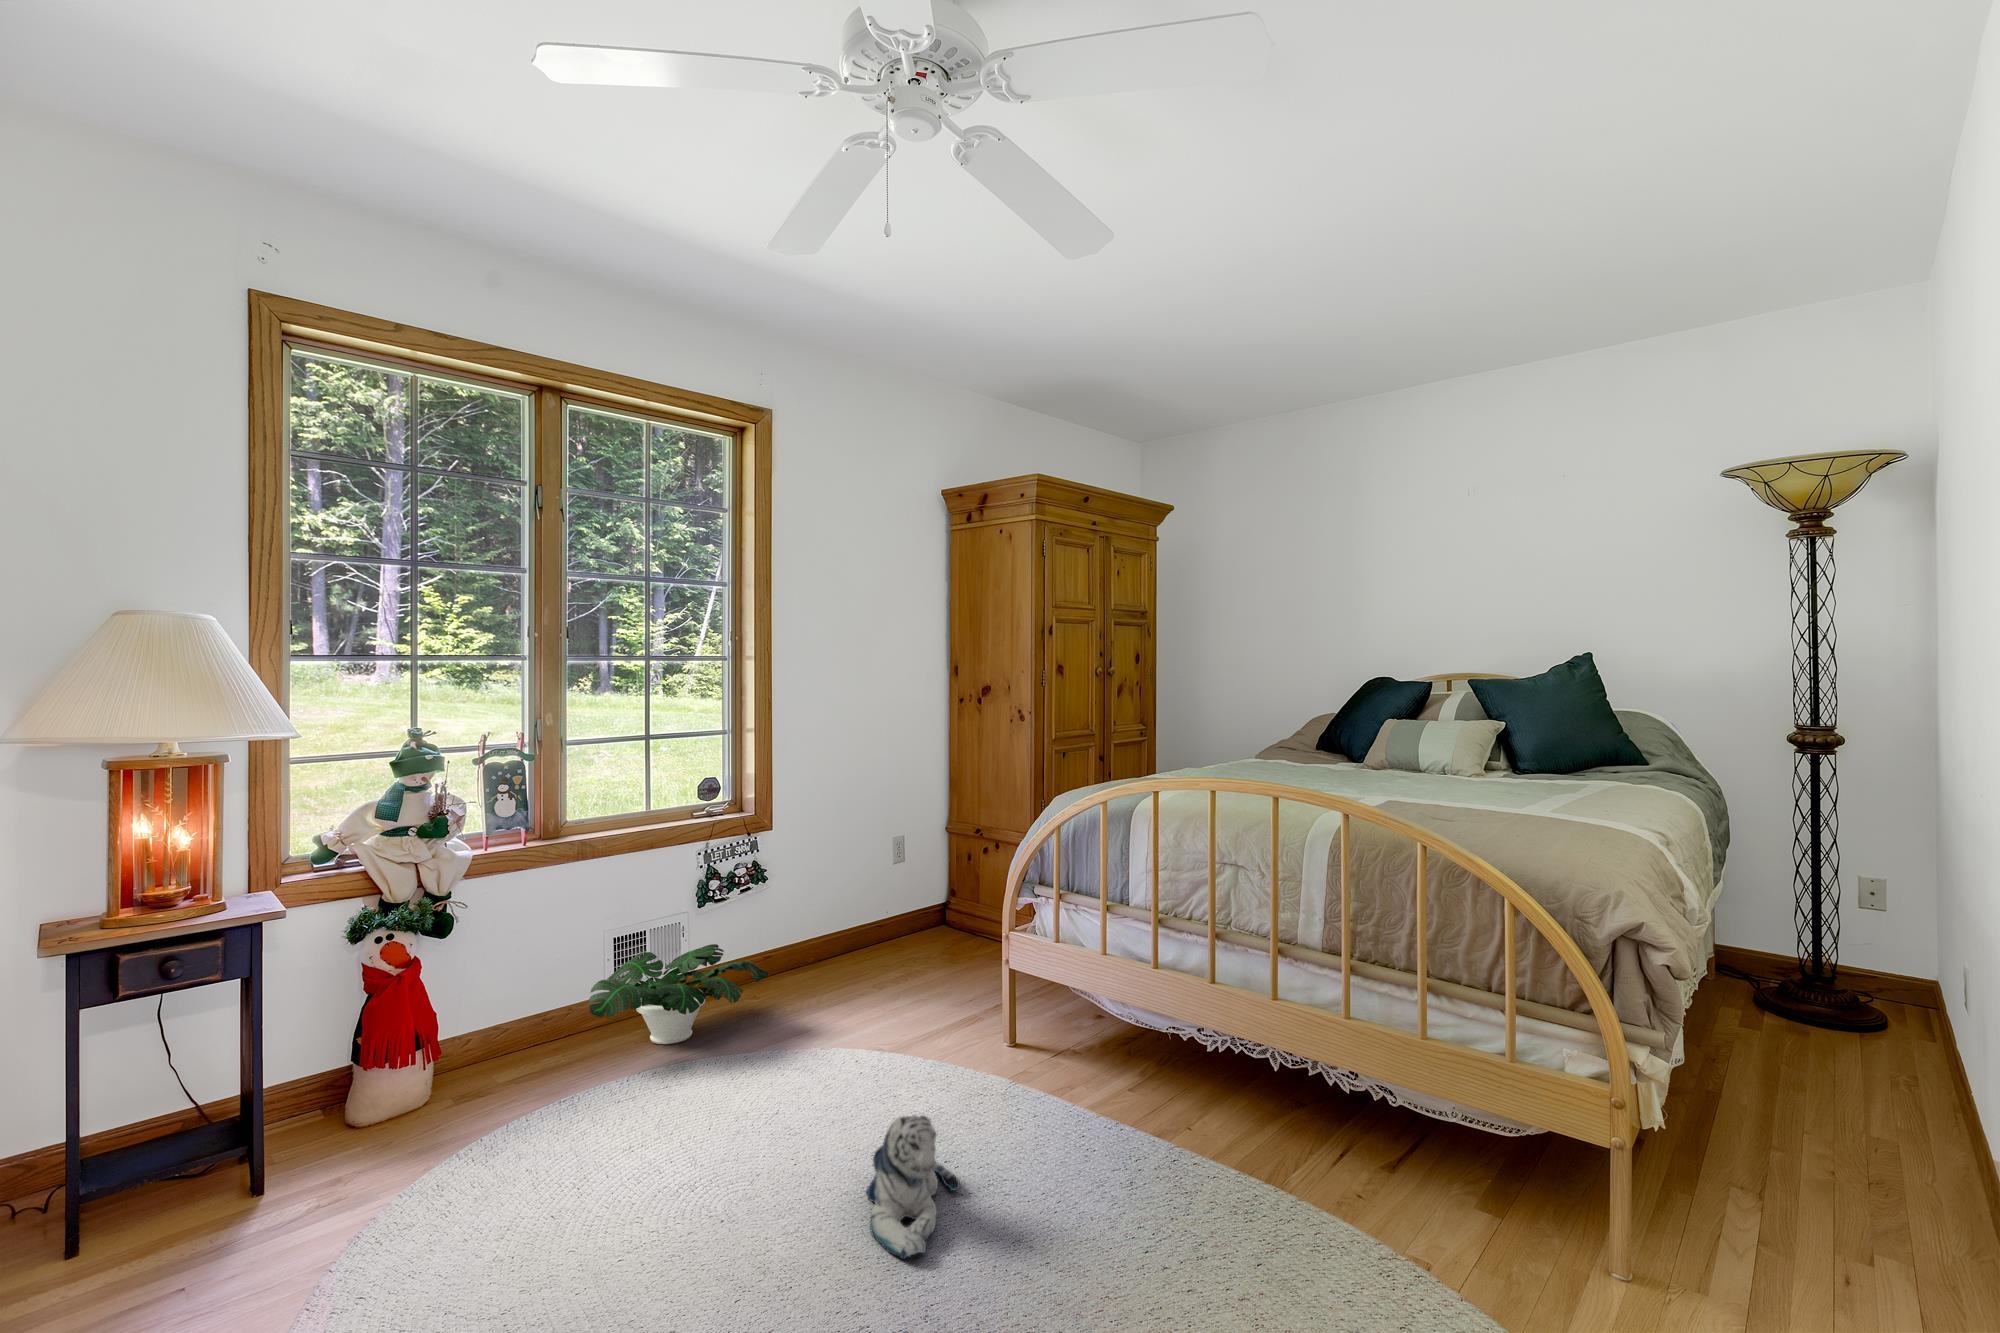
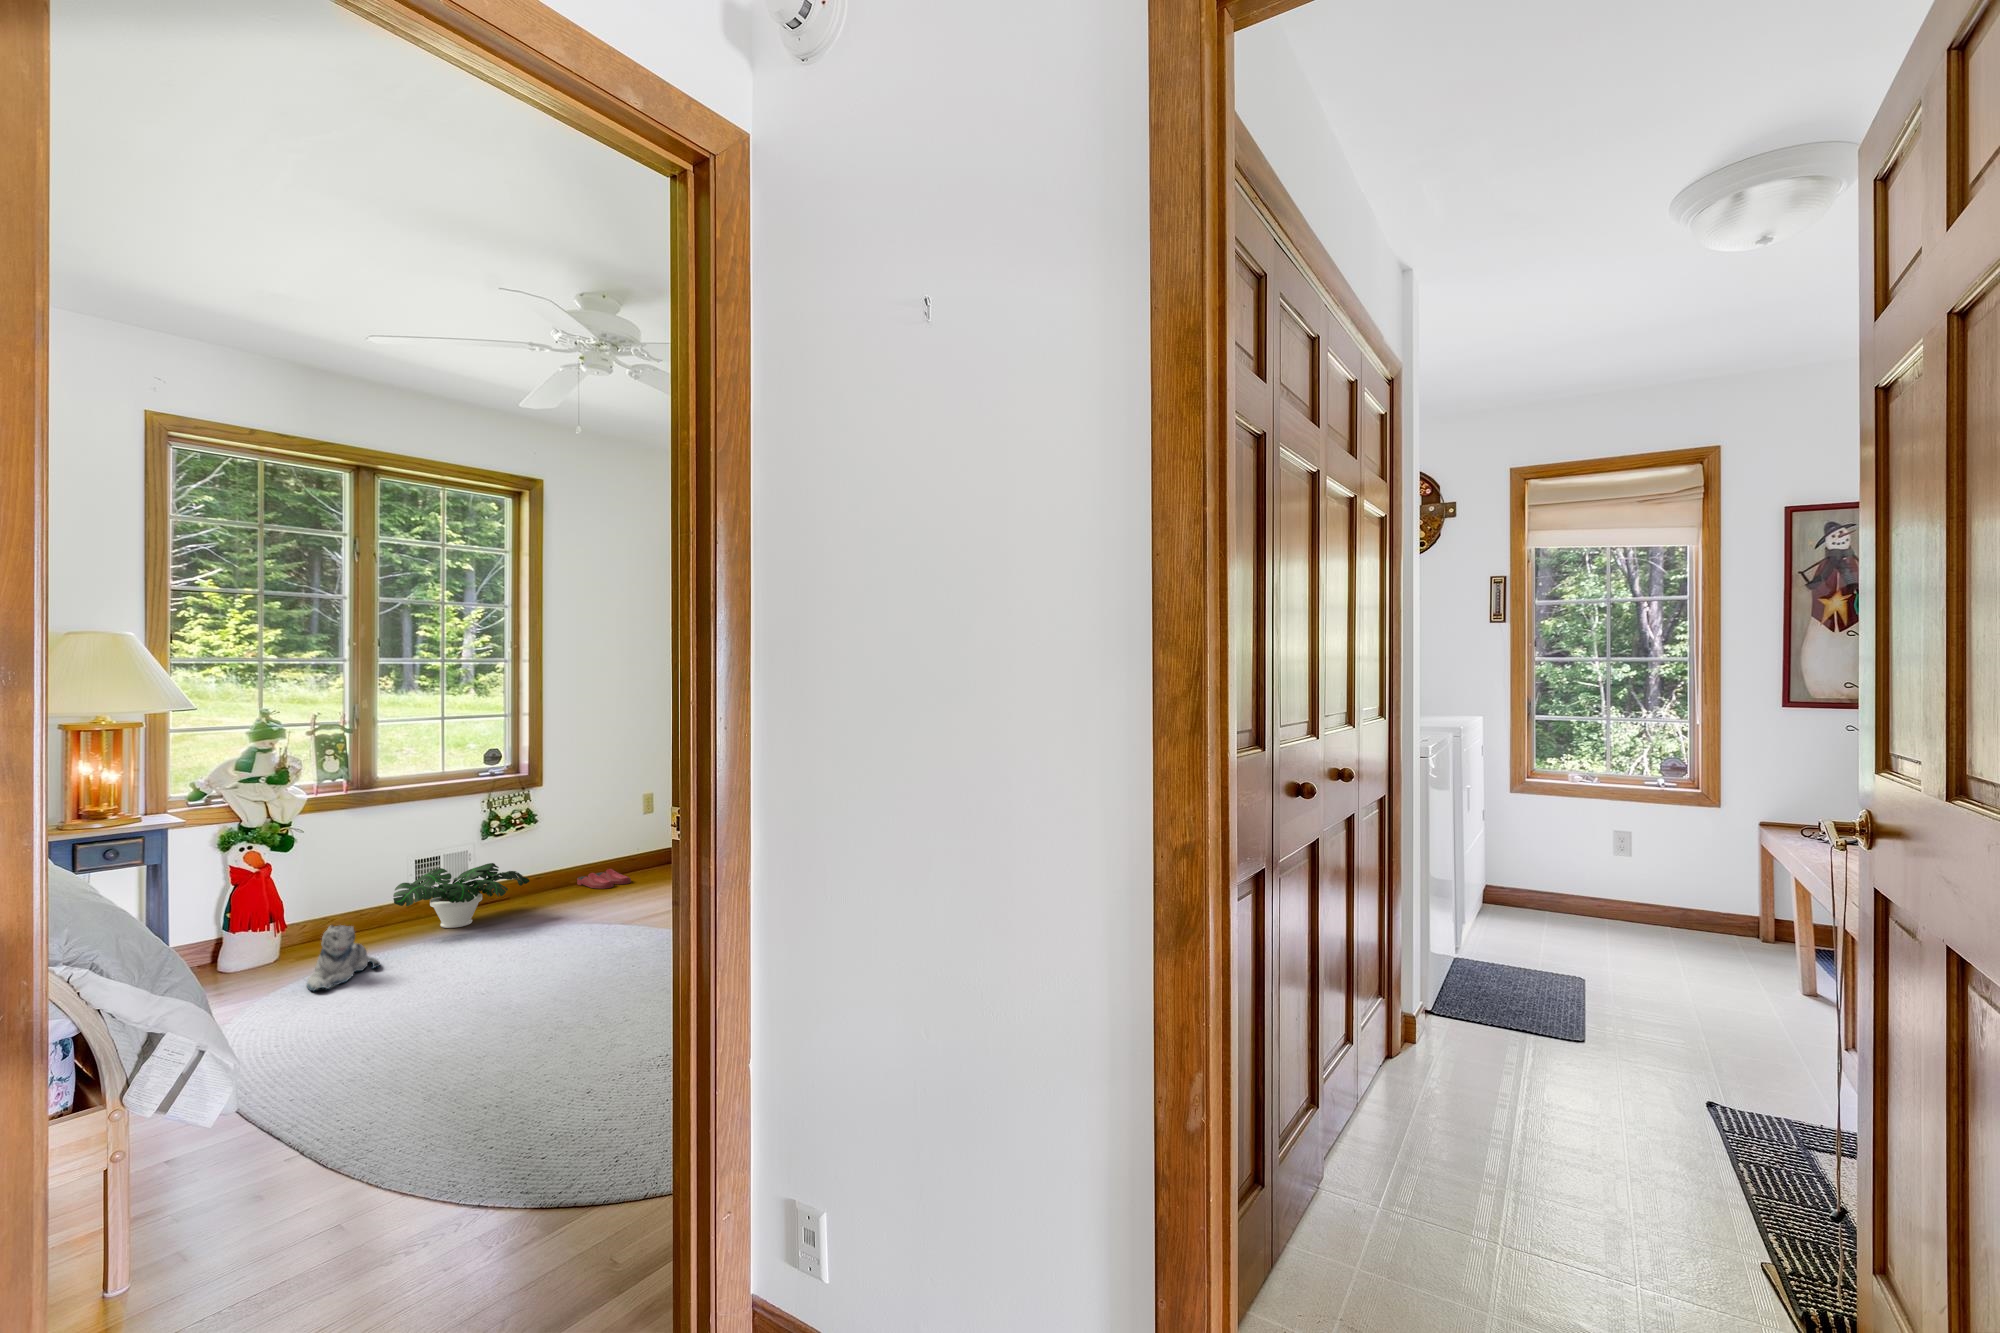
slippers: none [815,944,886,976] -> present [577,869,631,889]
plush toy: present [866,1116,960,1259] -> present [307,925,380,991]

